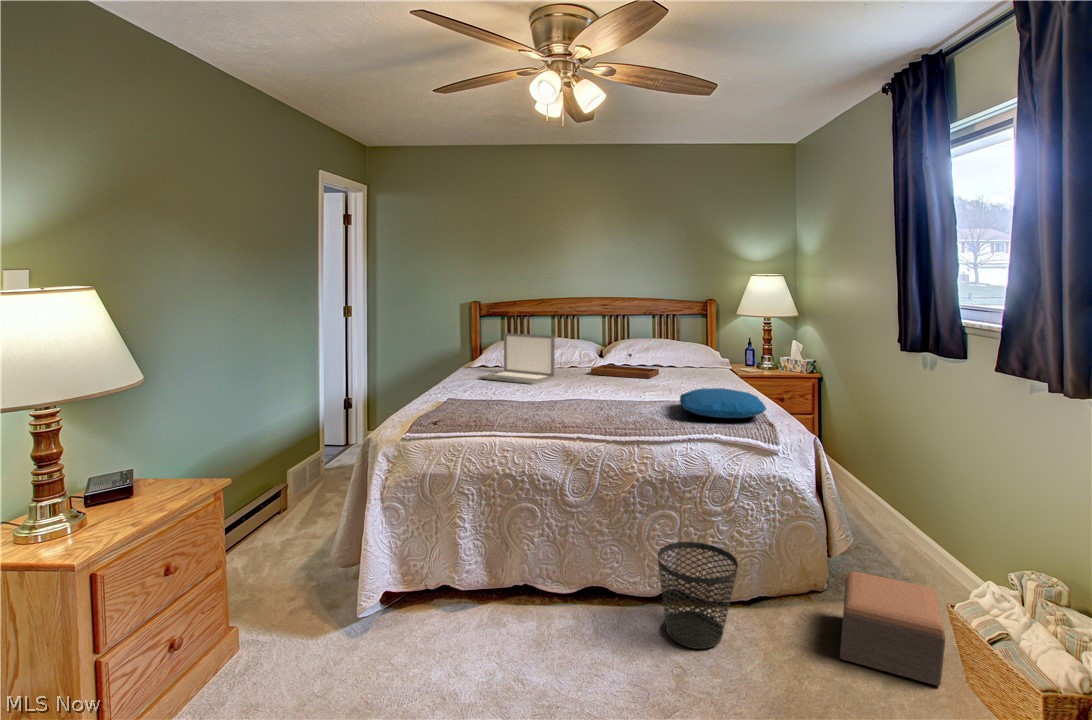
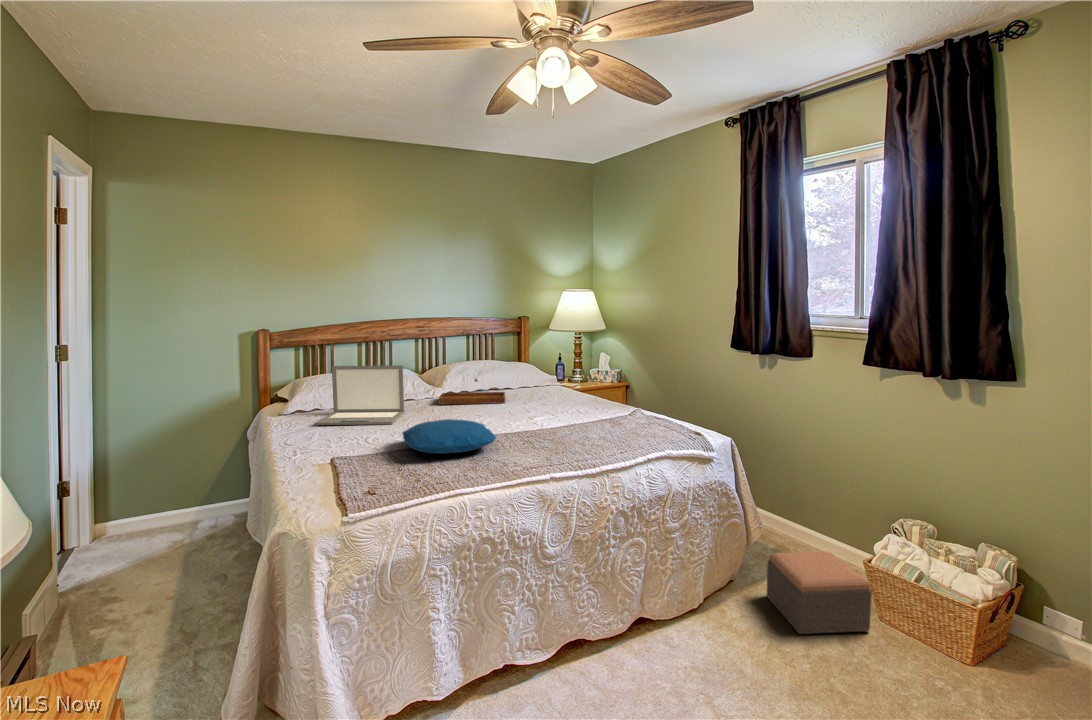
pillow: present [680,388,766,418] -> present [402,419,496,454]
wastebasket: present [658,542,738,649] -> none [647,562,727,671]

